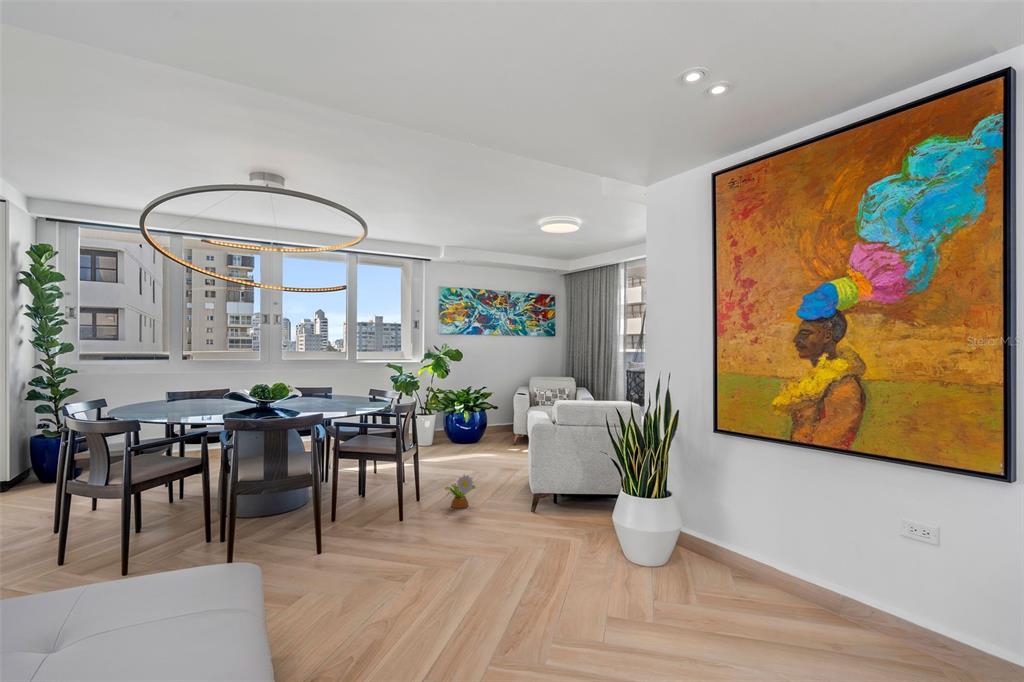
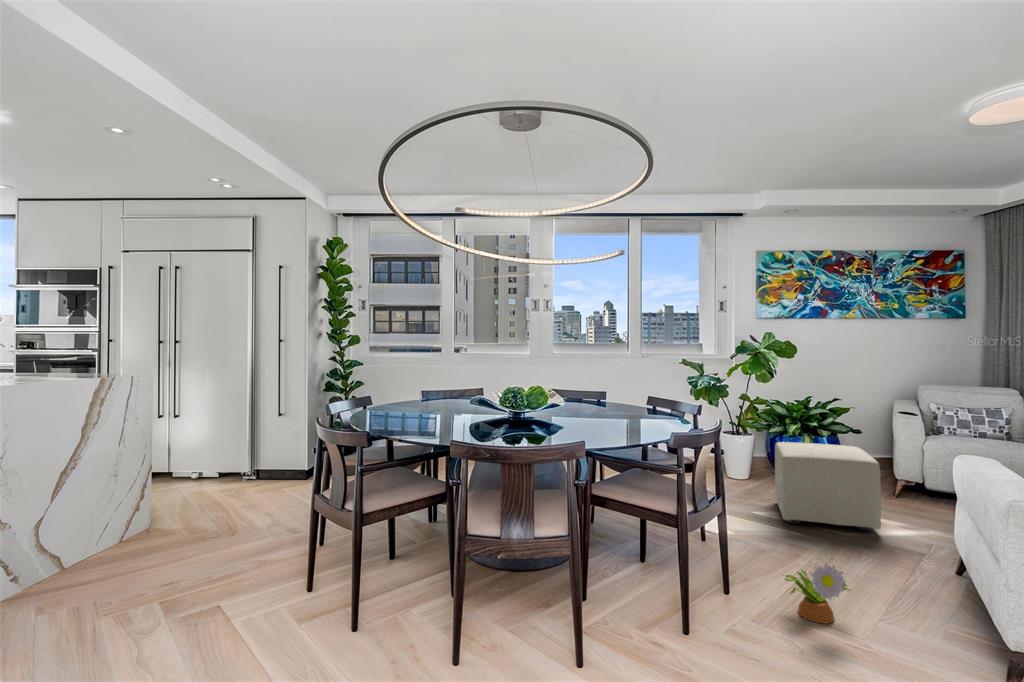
ottoman: none [446,416,501,466] -> present [775,442,881,531]

